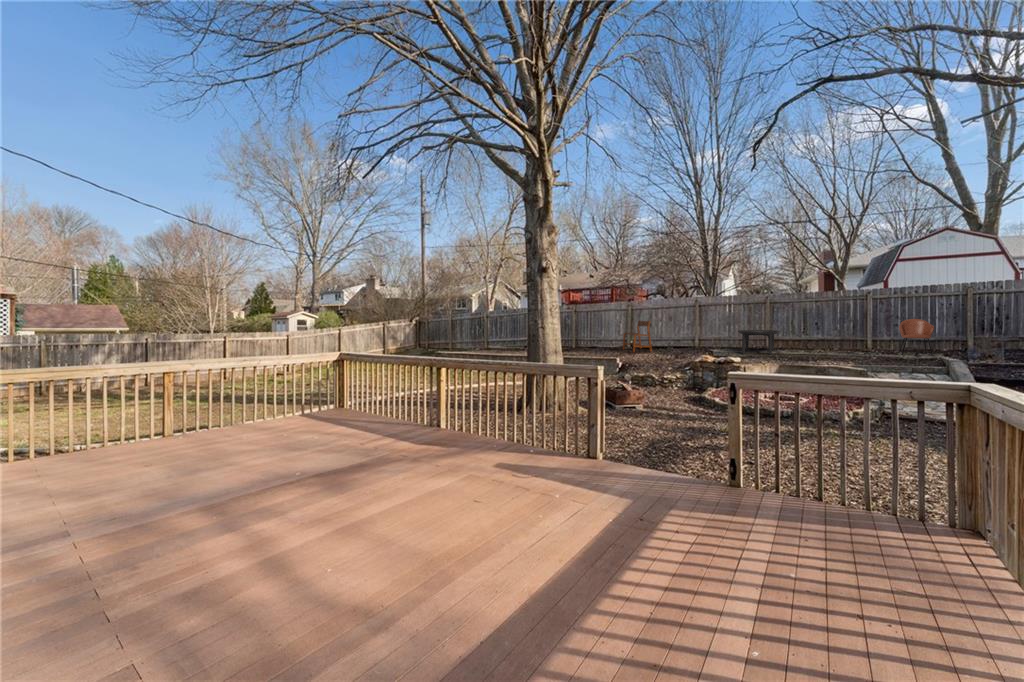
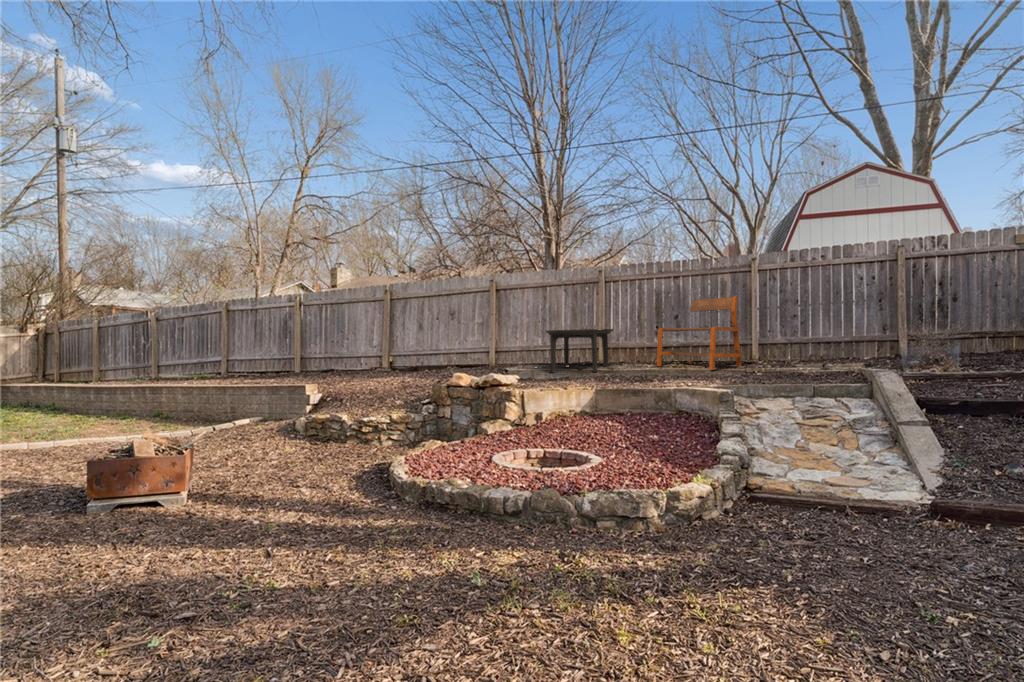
chair: present [899,319,934,355] -> none [796,302,849,366]
bench: present [623,321,652,352] -> present [657,296,742,370]

